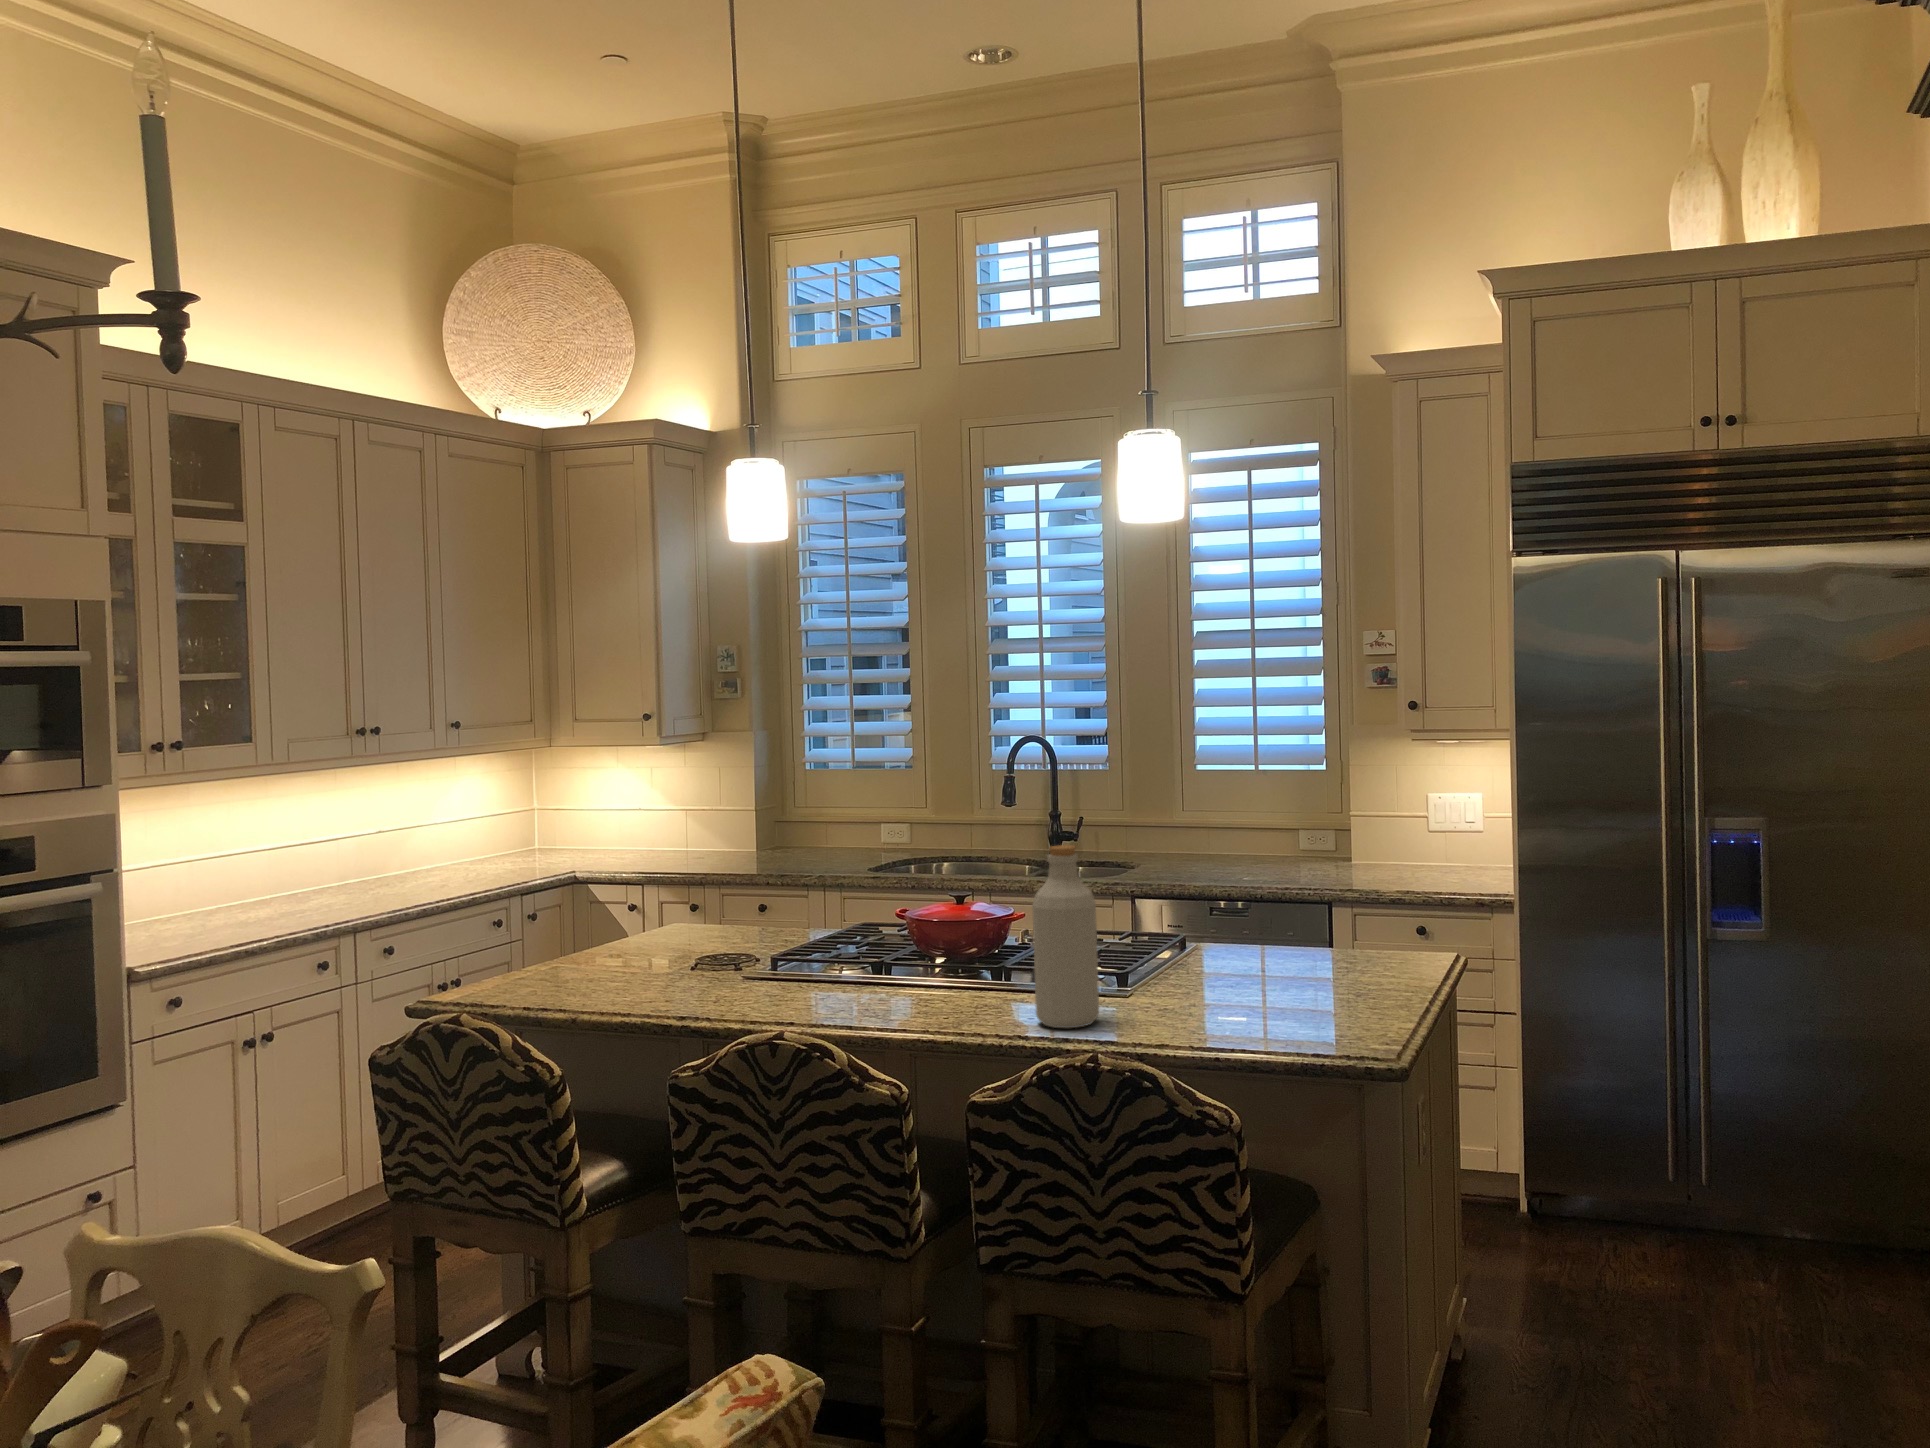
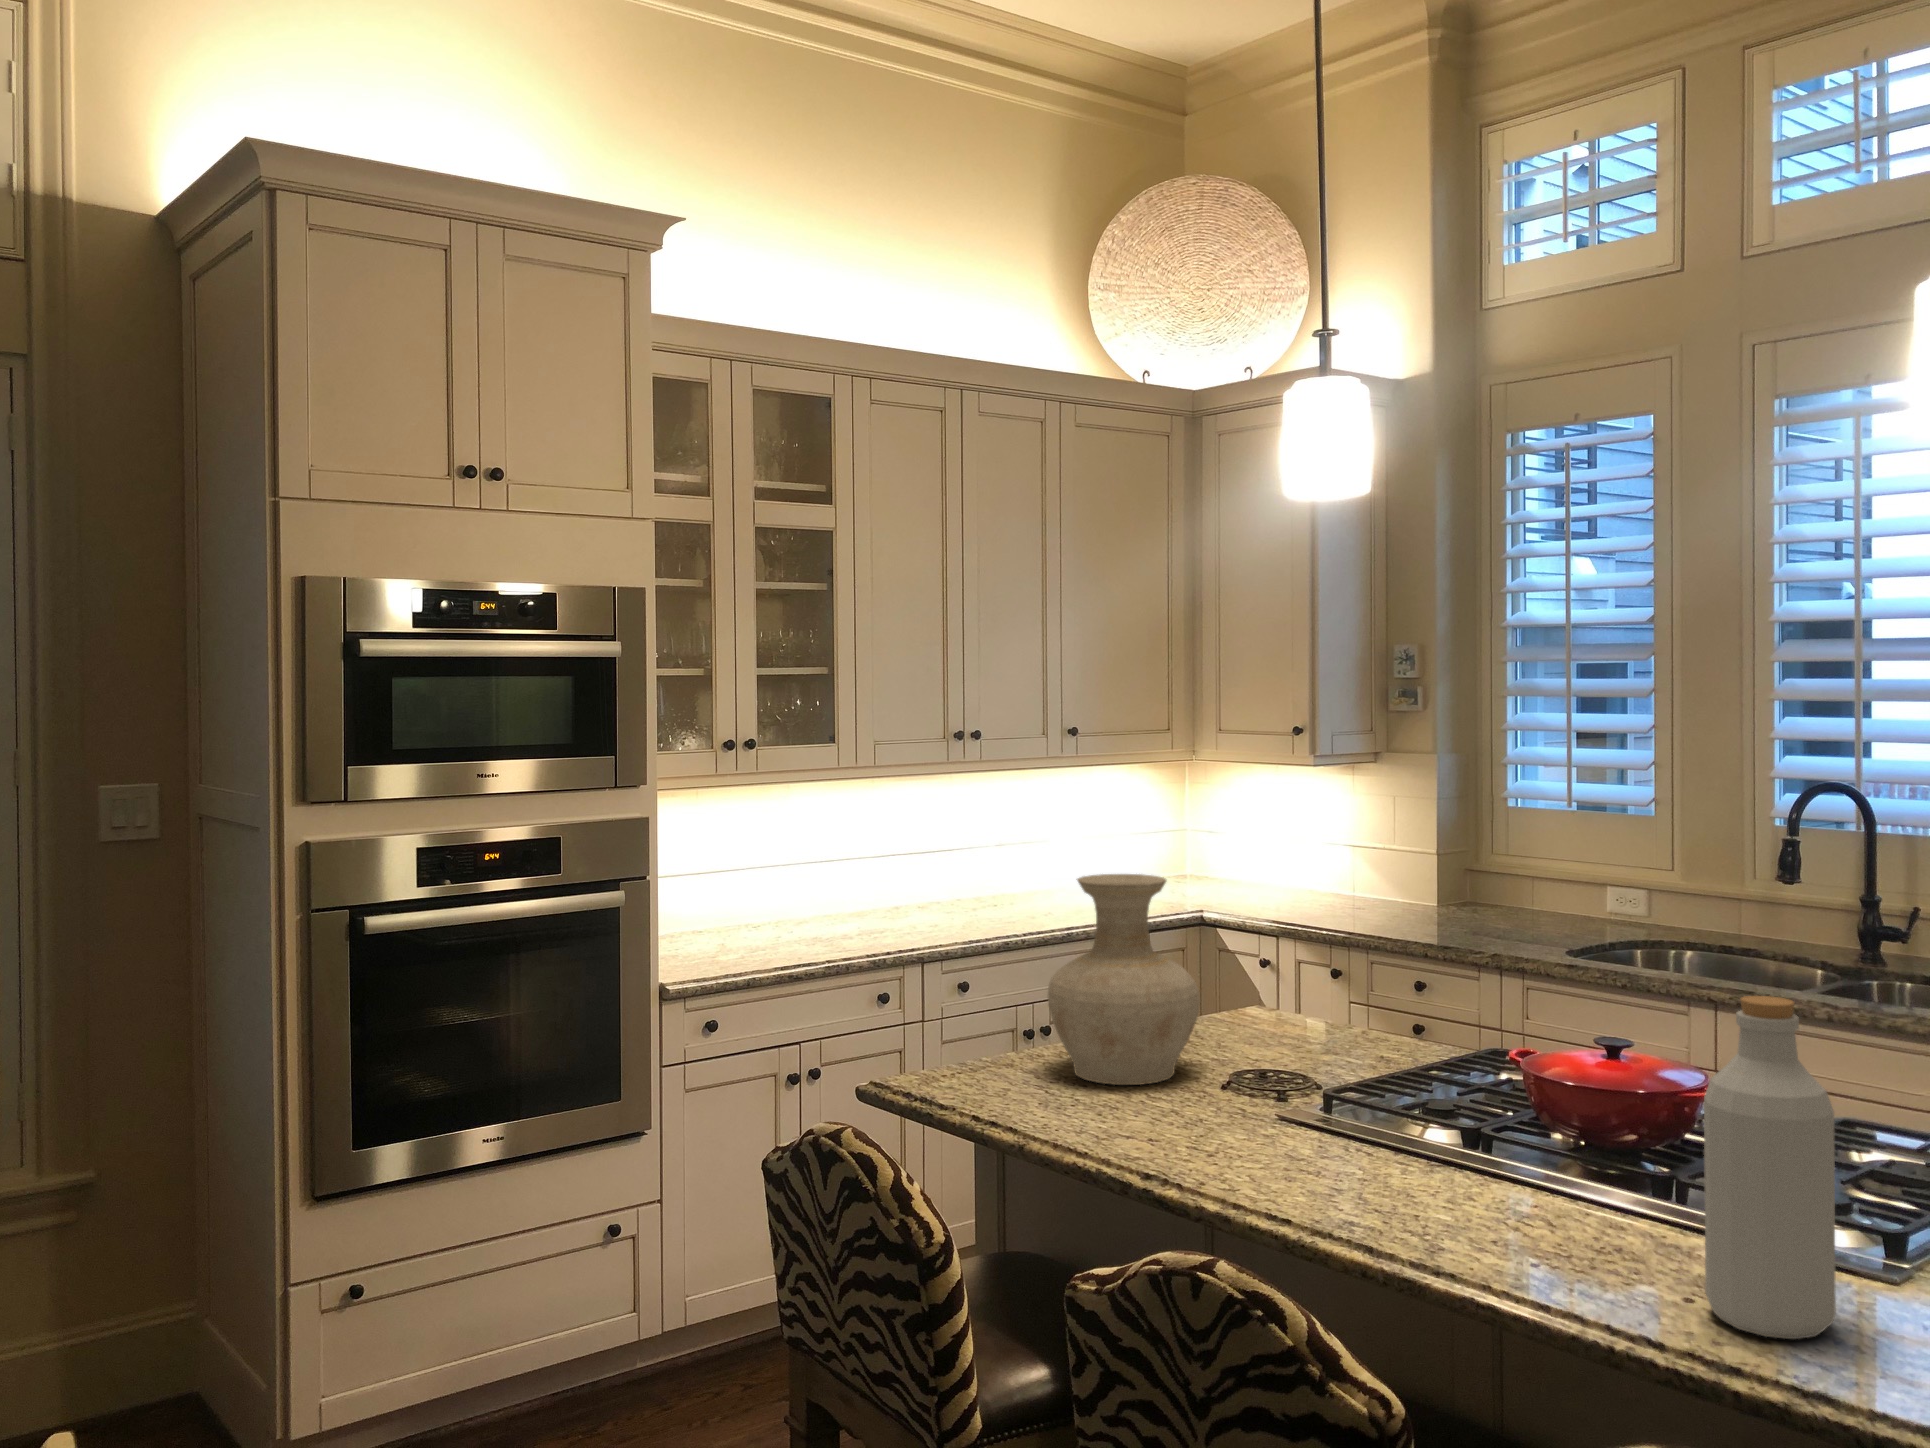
vase: none [555,823,671,978] -> present [1048,874,1200,1085]

